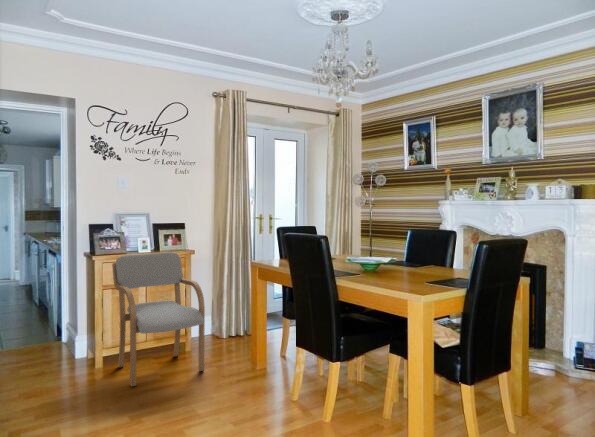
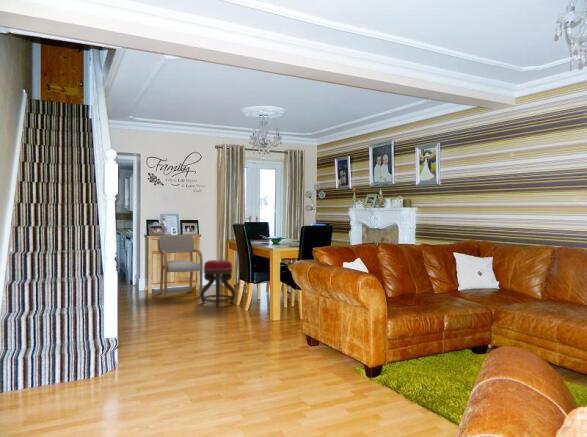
ottoman: none [210,307,282,409] -> present [200,260,235,306]

